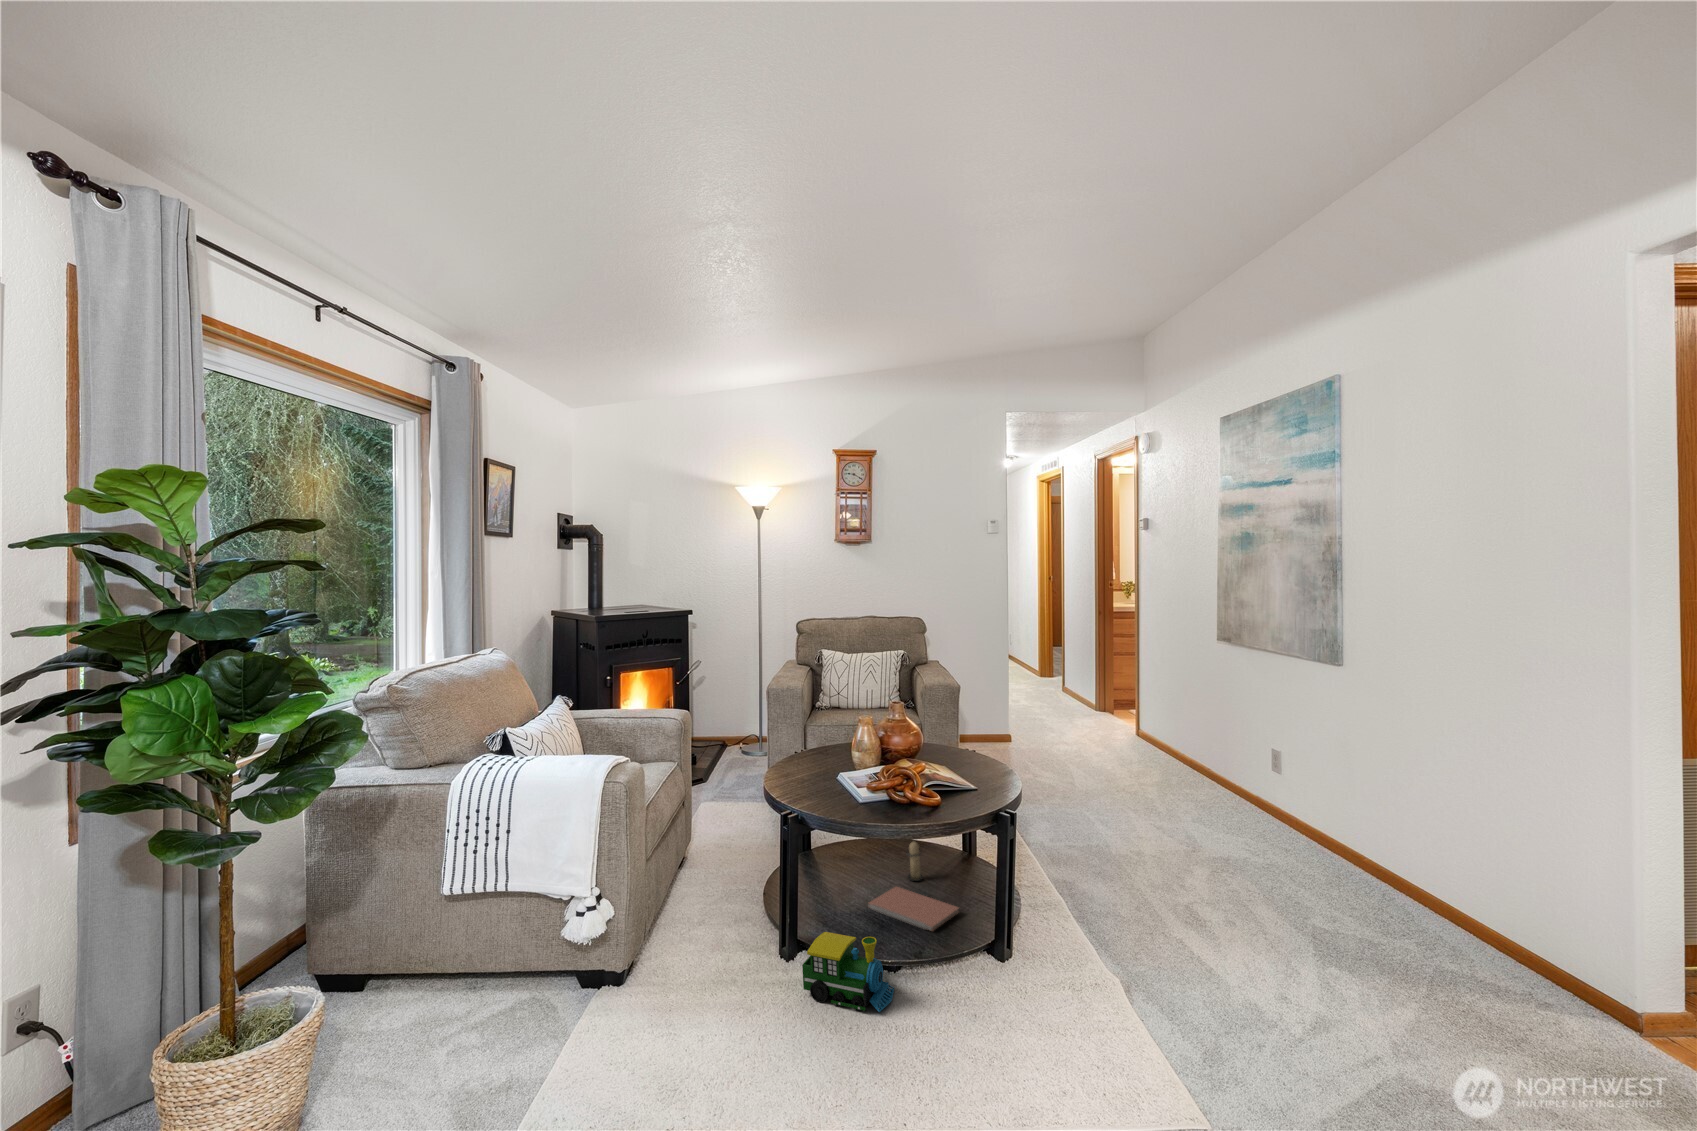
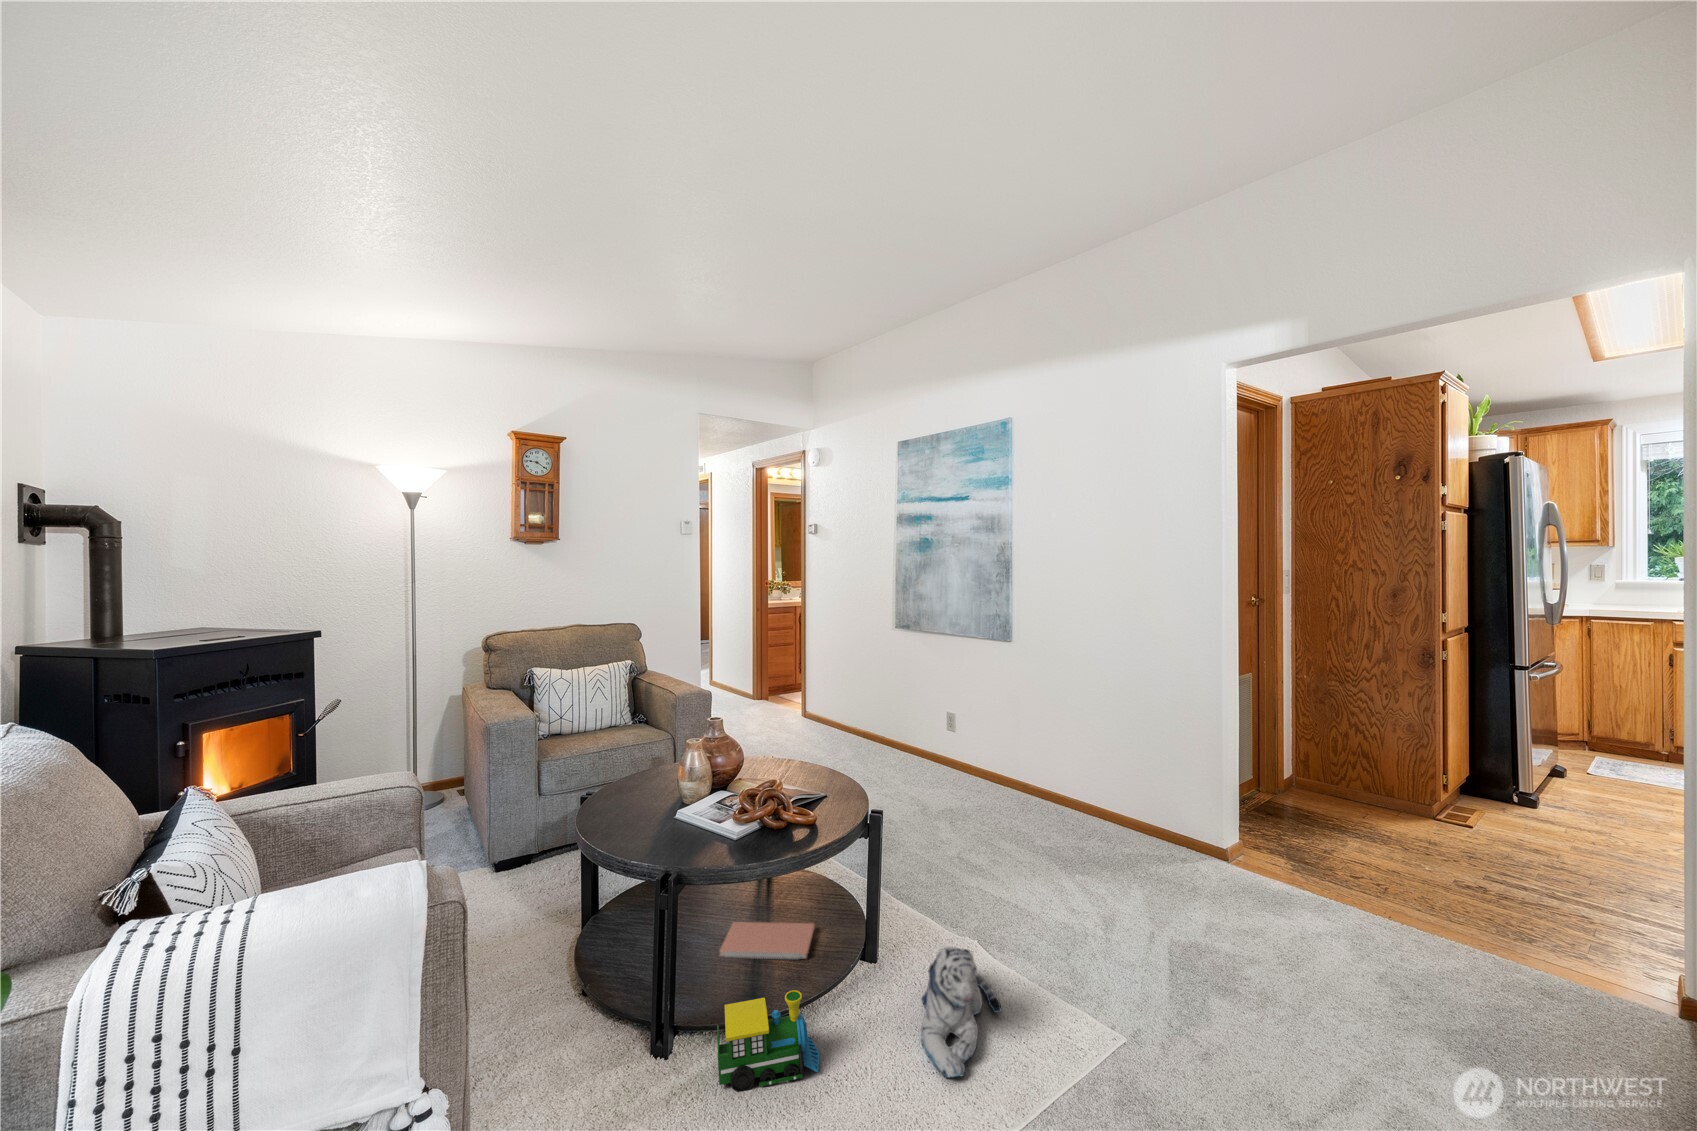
candle: present [906,841,923,881] -> none [730,864,752,911]
plush toy: none [979,948,1094,1068] -> present [921,947,1002,1078]

